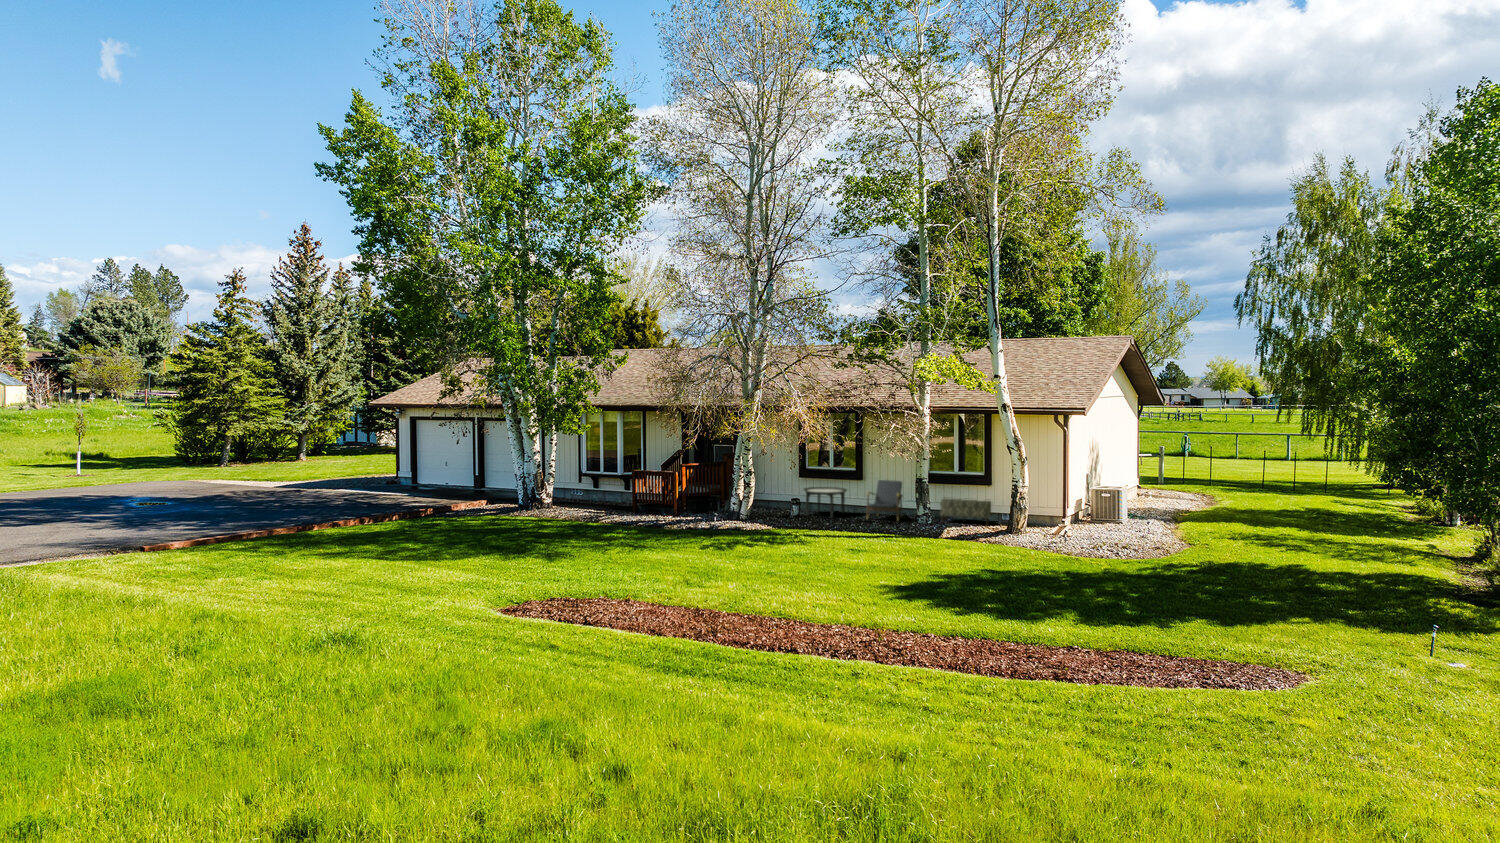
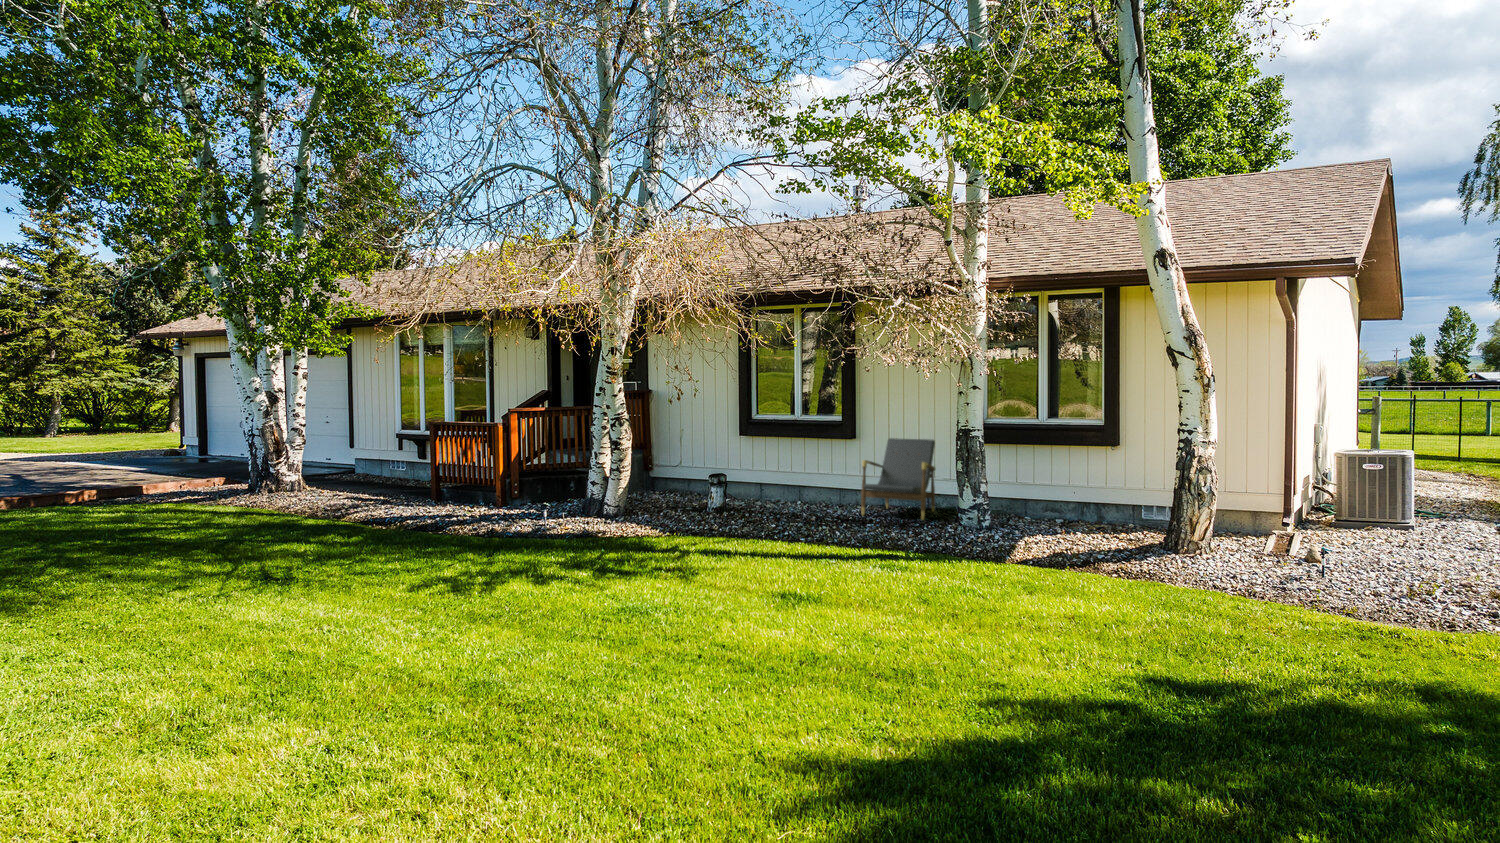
round table: present [804,487,847,518] -> none [743,453,829,512]
bench: present [940,497,991,525] -> none [1011,472,1122,530]

